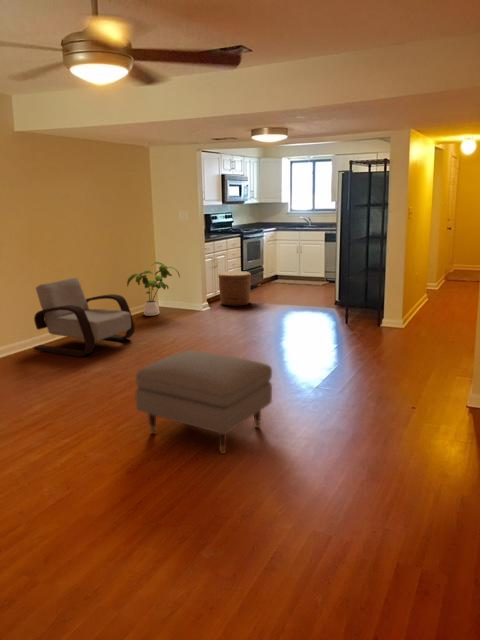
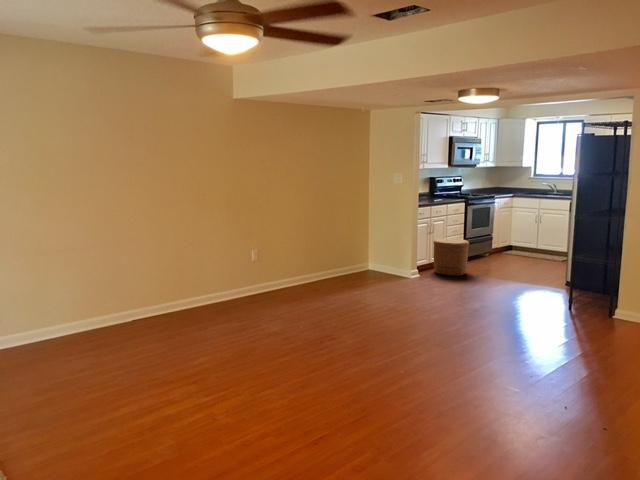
house plant: present [127,262,180,316] -> none [335,224,388,277]
armchair: present [34,278,135,357] -> none [231,234,327,312]
ottoman: present [136,350,272,454] -> none [267,324,413,450]

